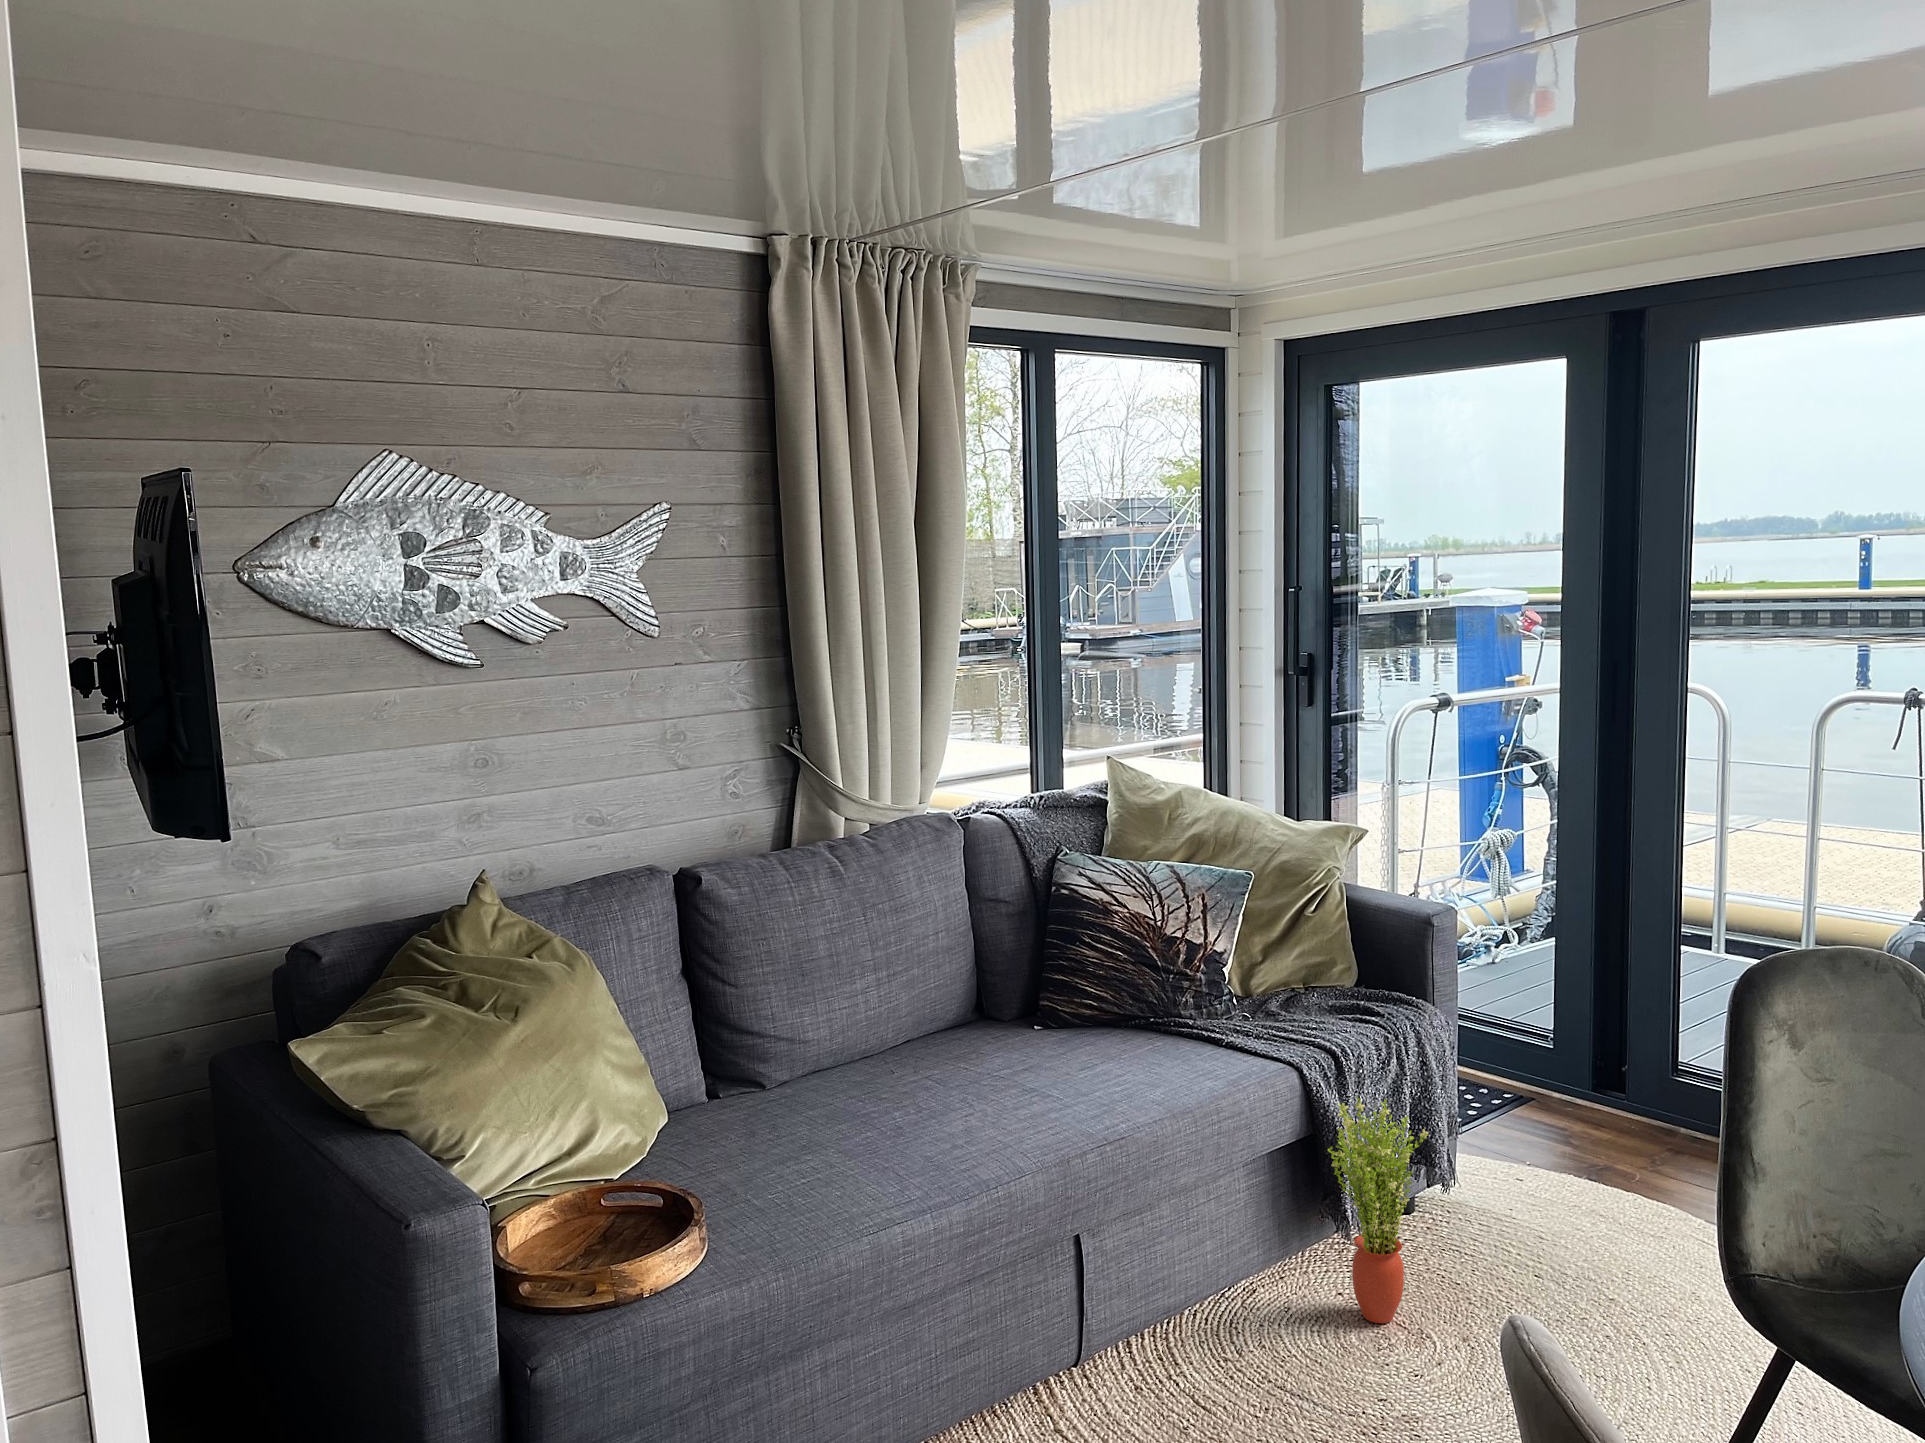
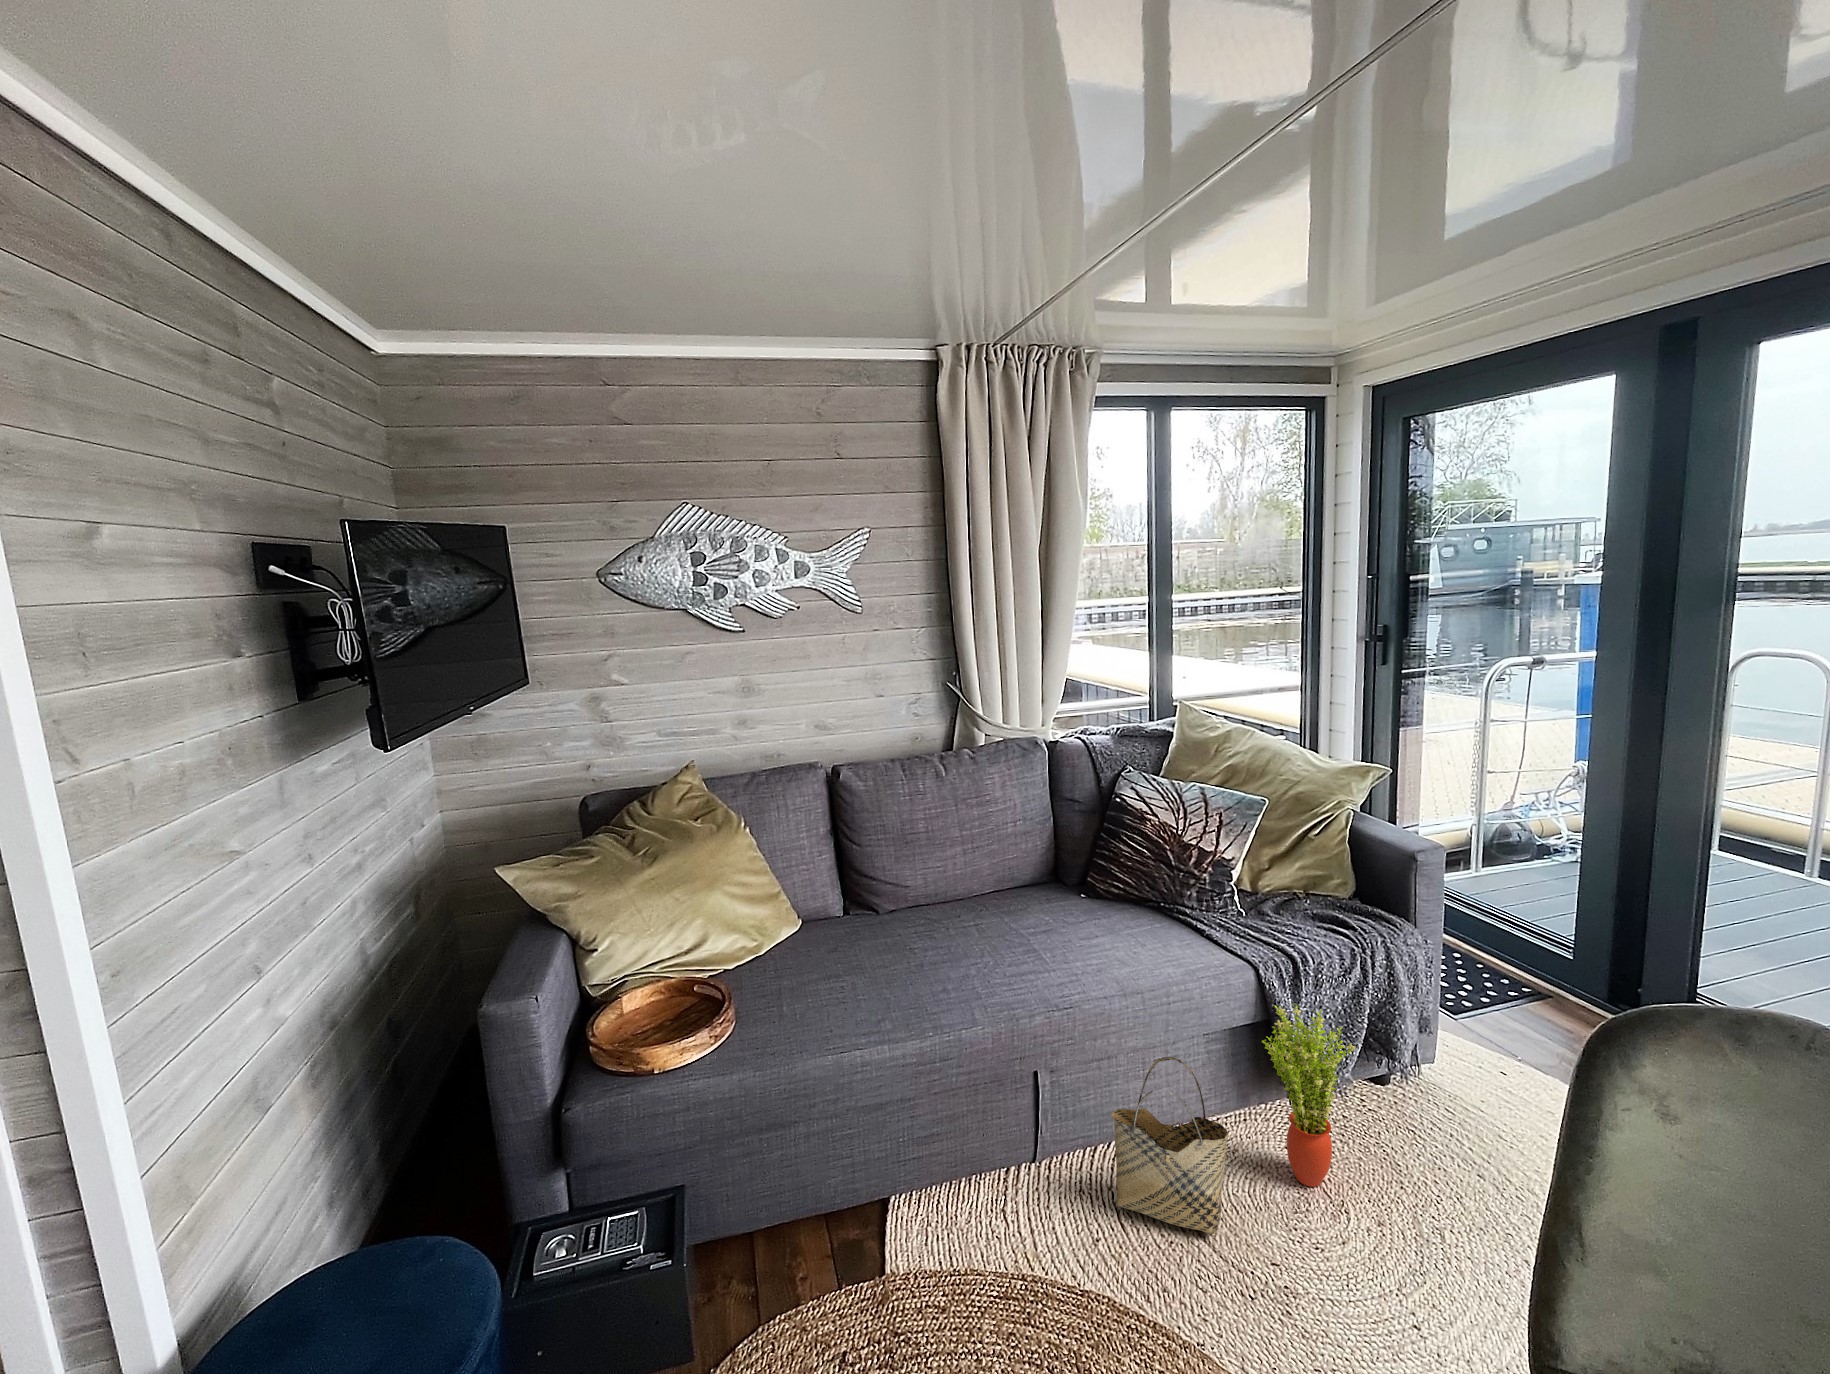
woven basket: none [1177,1186,1315,1392] -> present [1112,1057,1229,1234]

